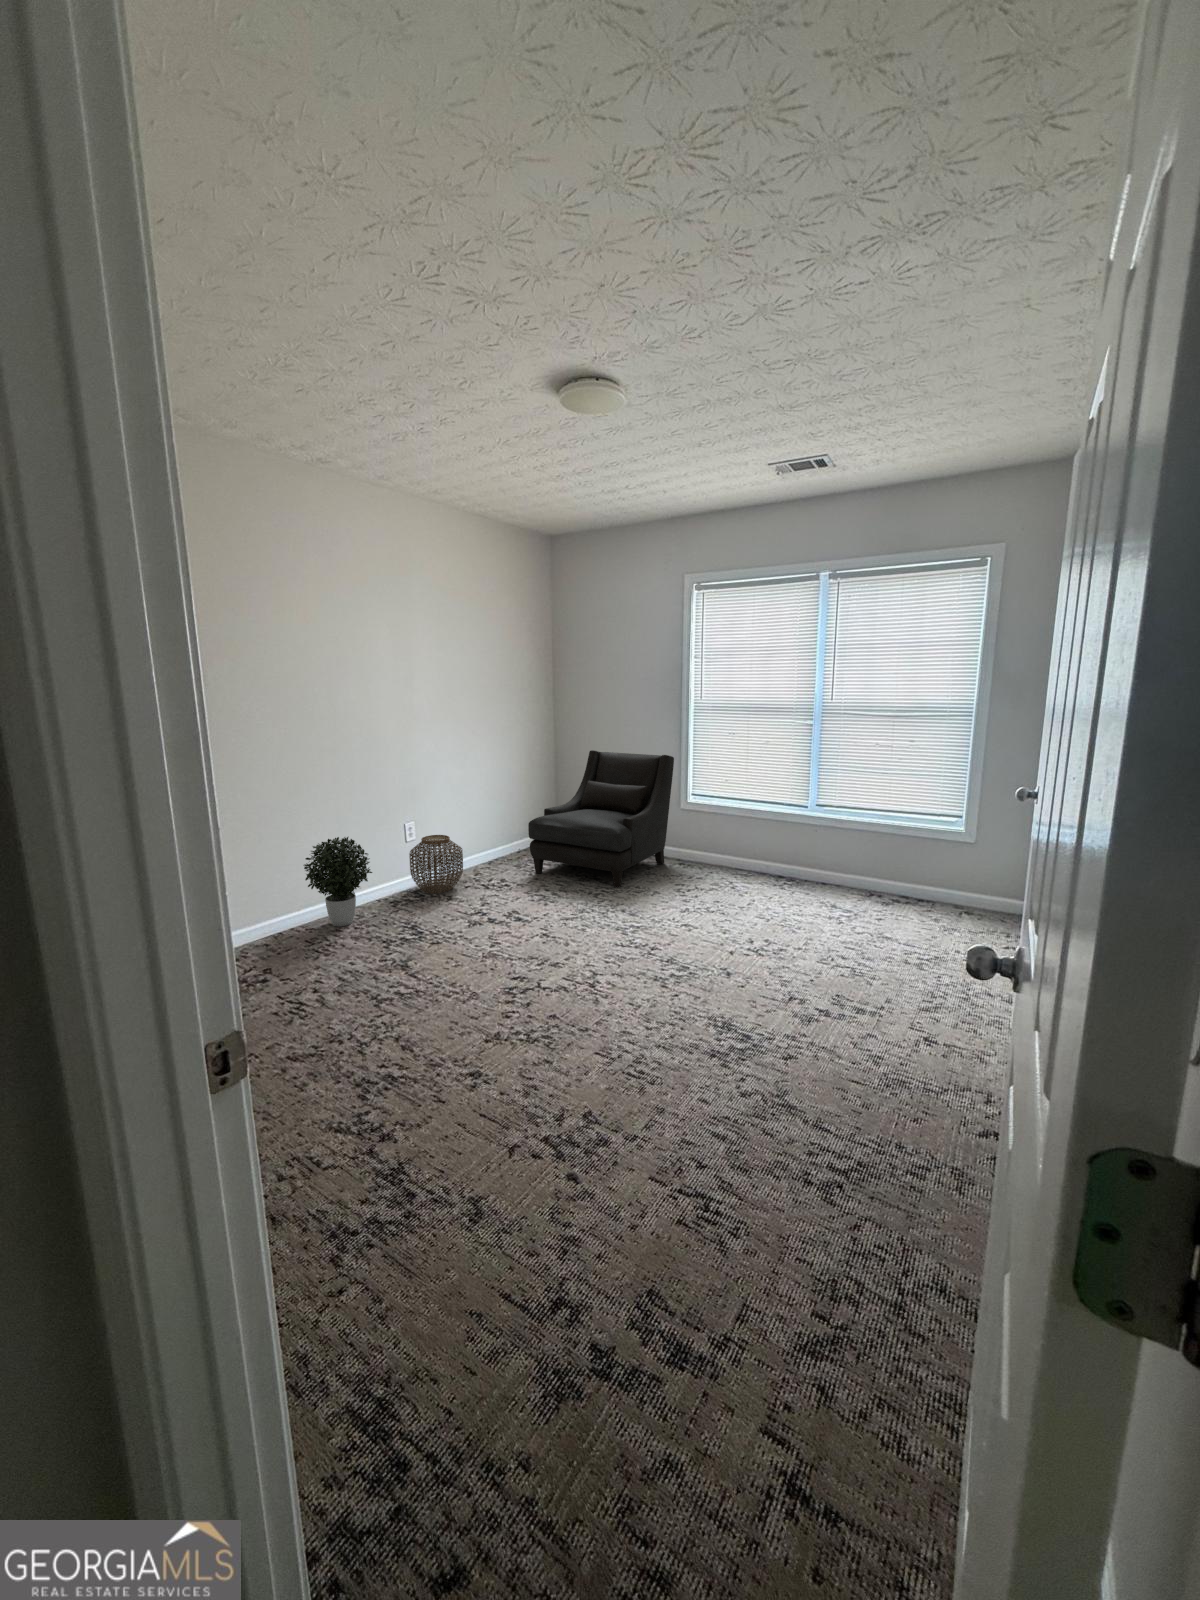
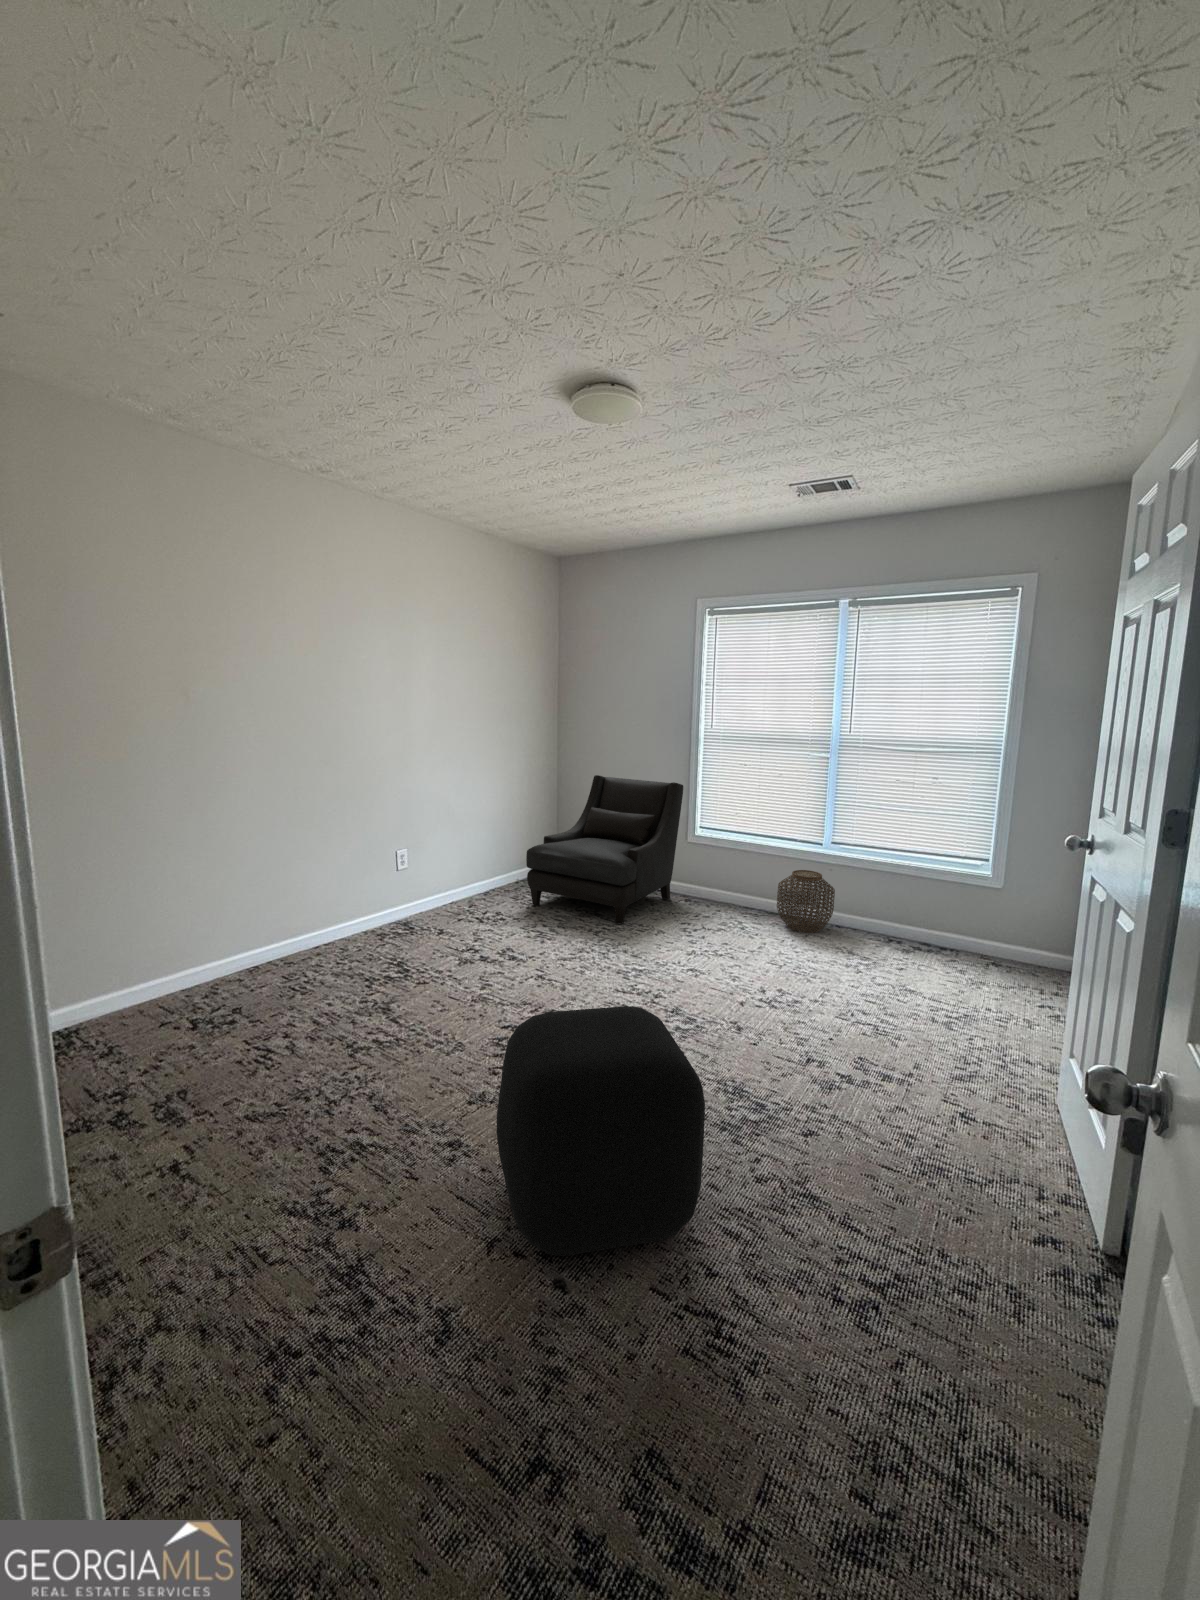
woven basket: present [409,835,463,894] -> present [777,870,835,933]
potted plant: present [304,837,372,927] -> none [280,862,356,960]
ottoman: none [513,947,692,1154] -> present [497,1006,705,1256]

